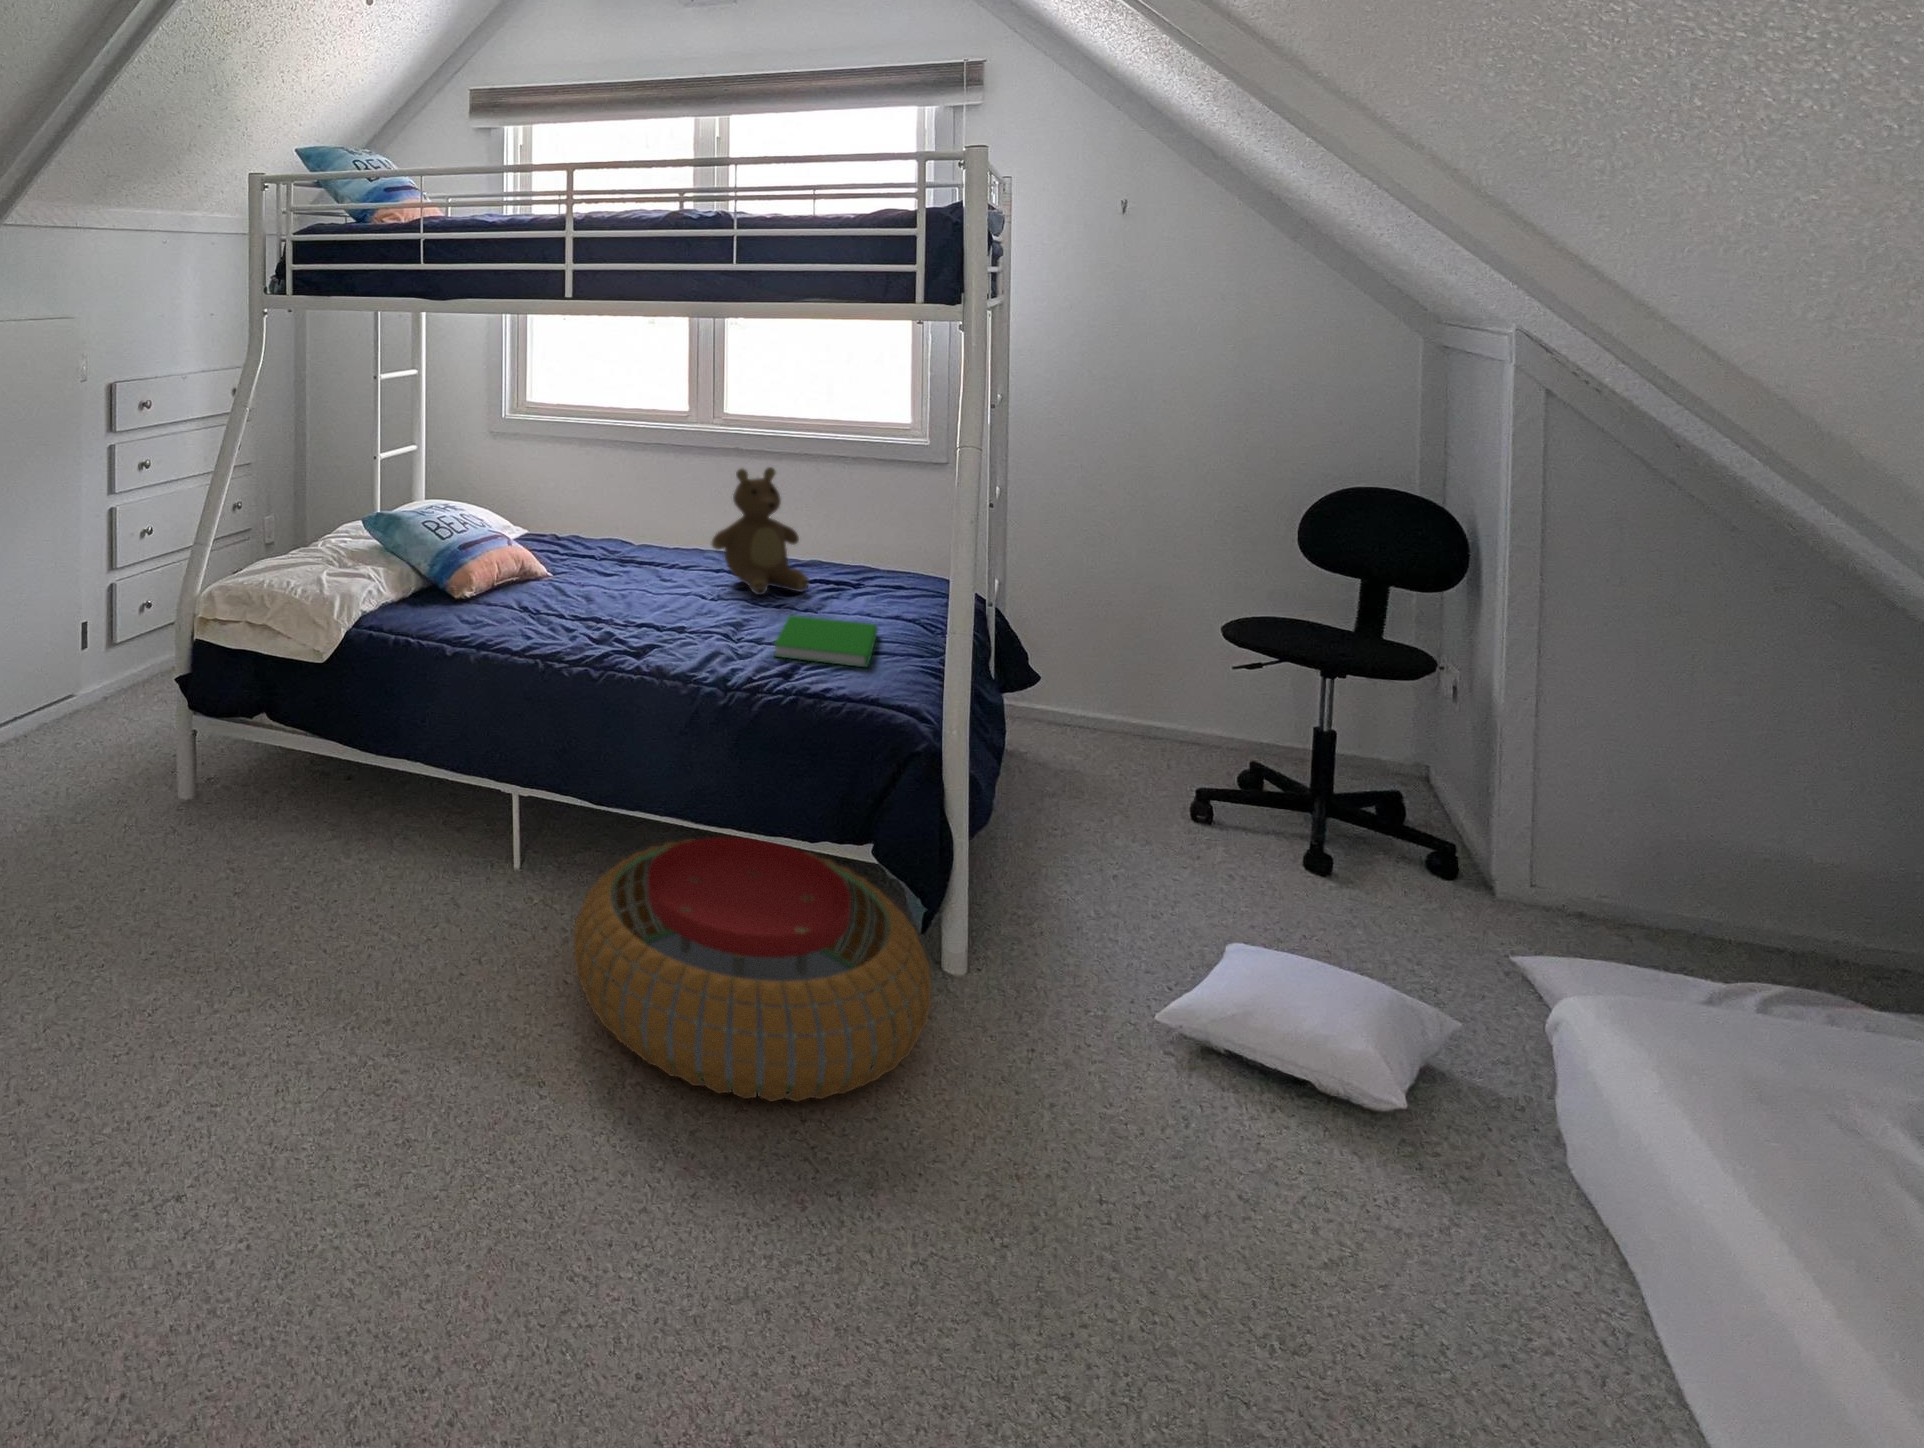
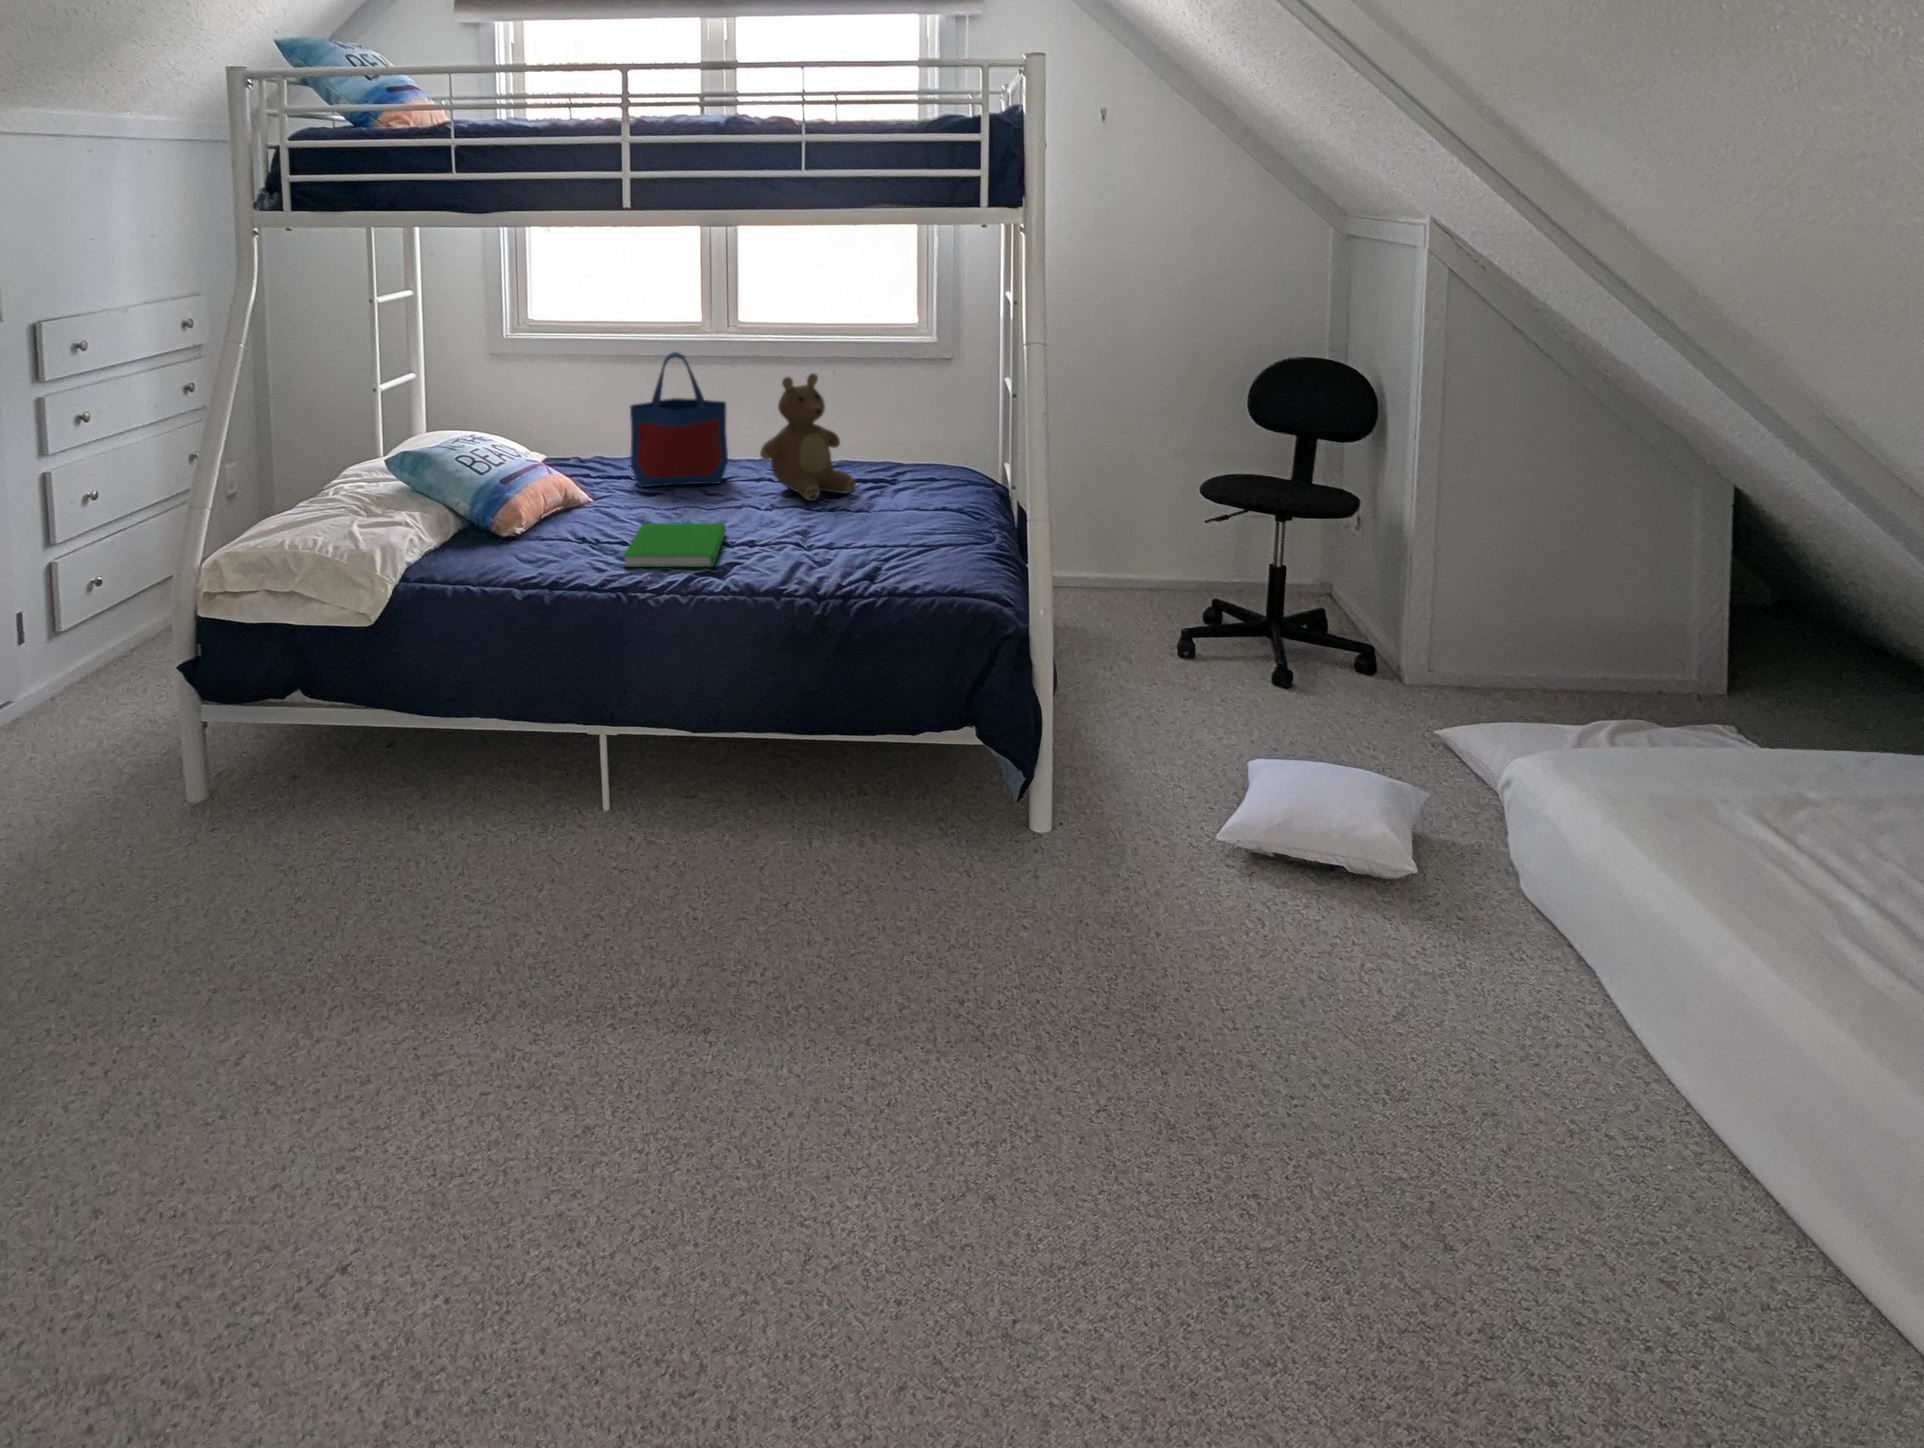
tote bag: none [592,438,686,570] -> present [630,352,728,488]
book: present [774,615,878,667] -> present [624,523,726,567]
pouf: present [573,837,931,1102] -> none [700,741,1043,994]

